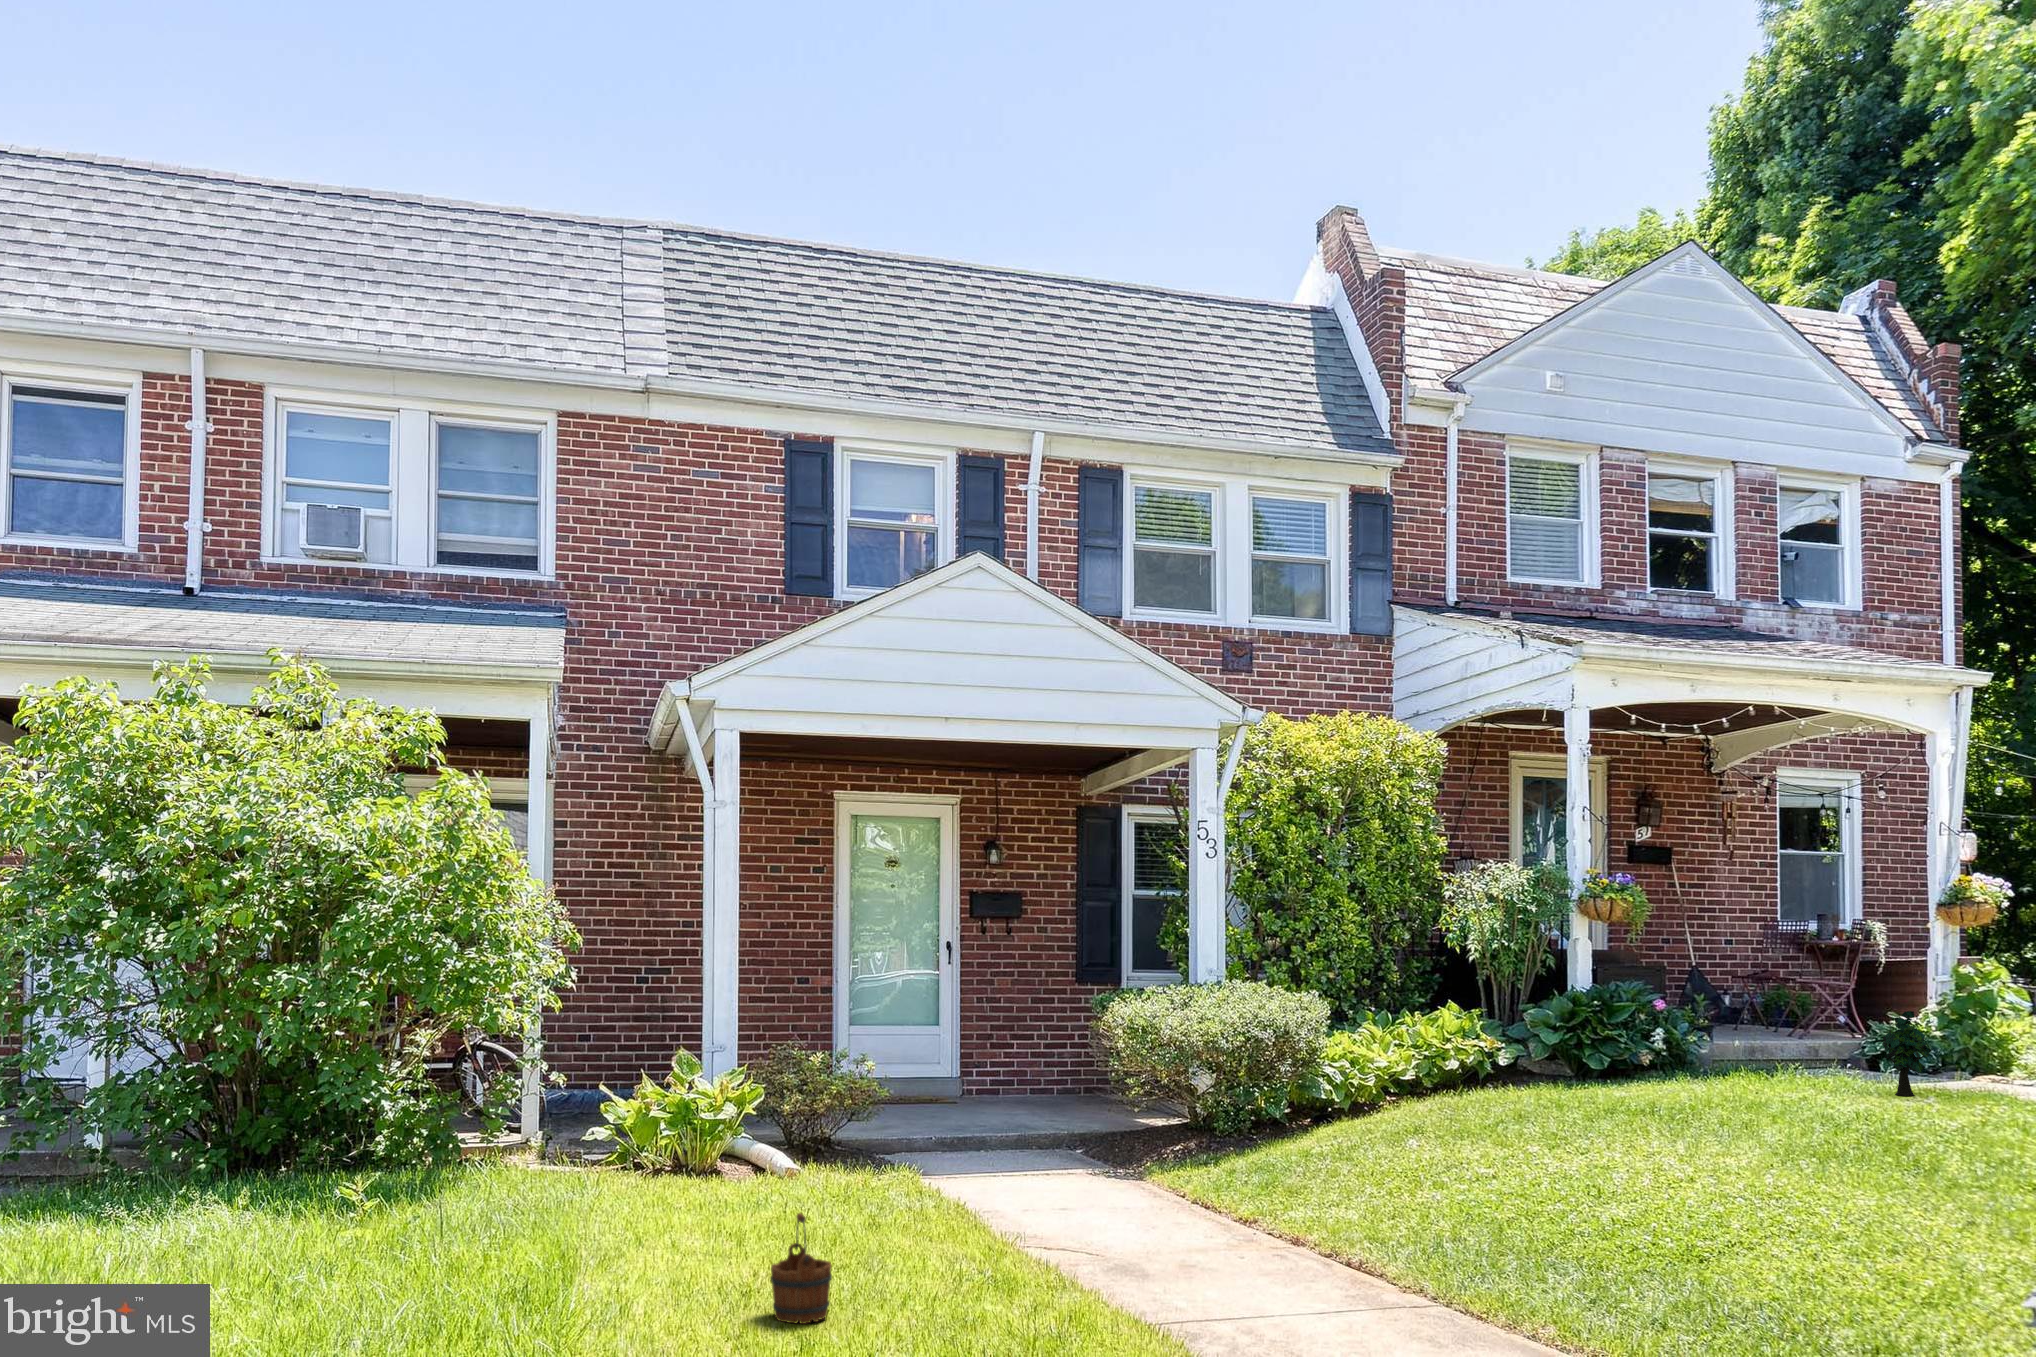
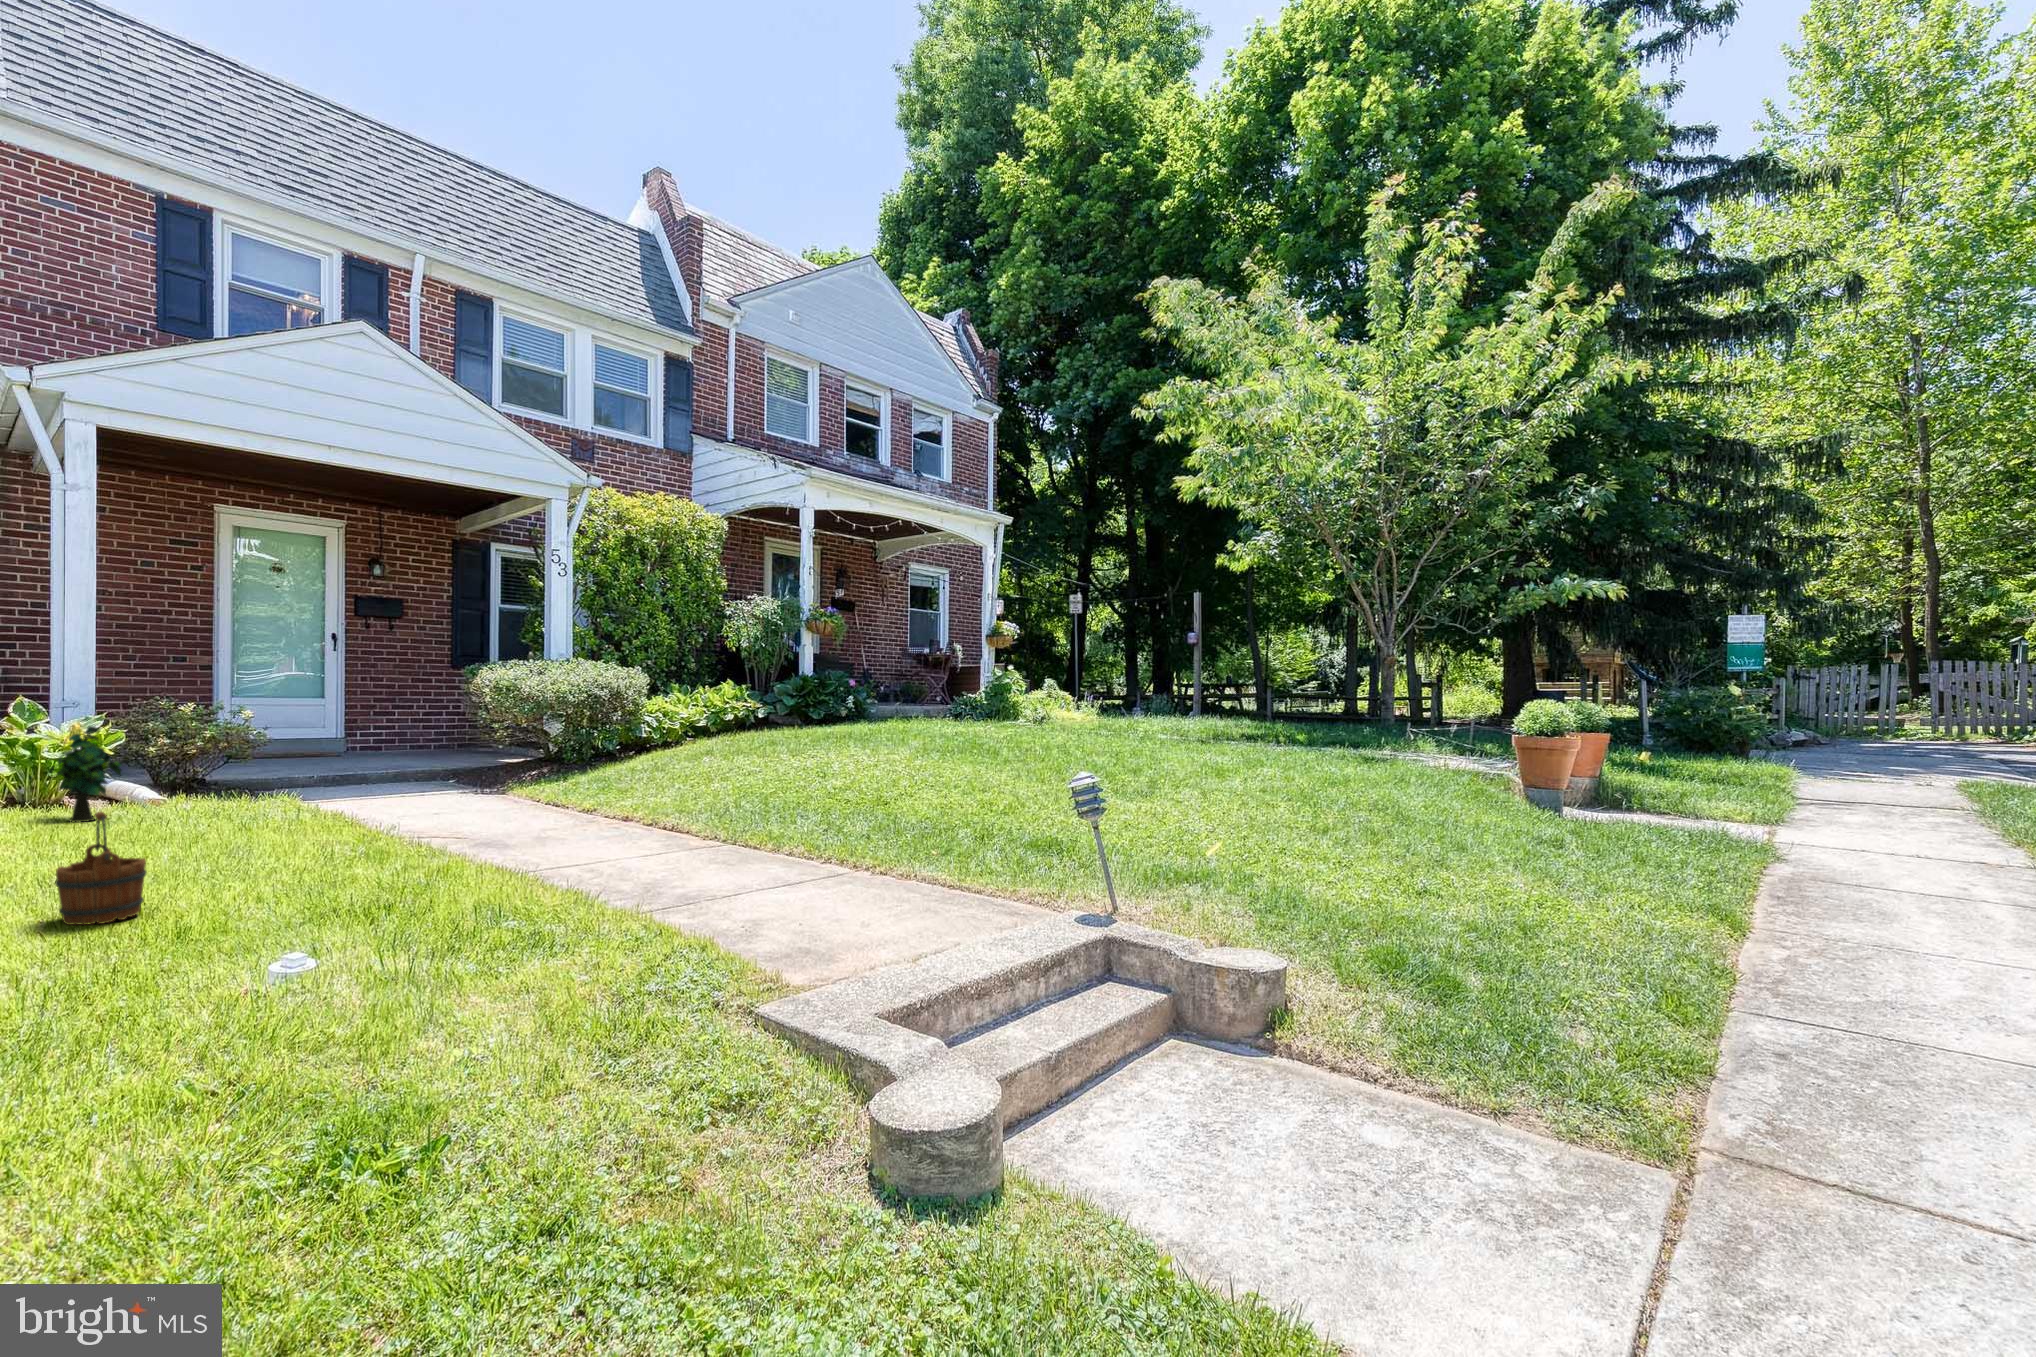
decorative plant: present [1875,1011,1932,1096] -> present [50,726,121,822]

